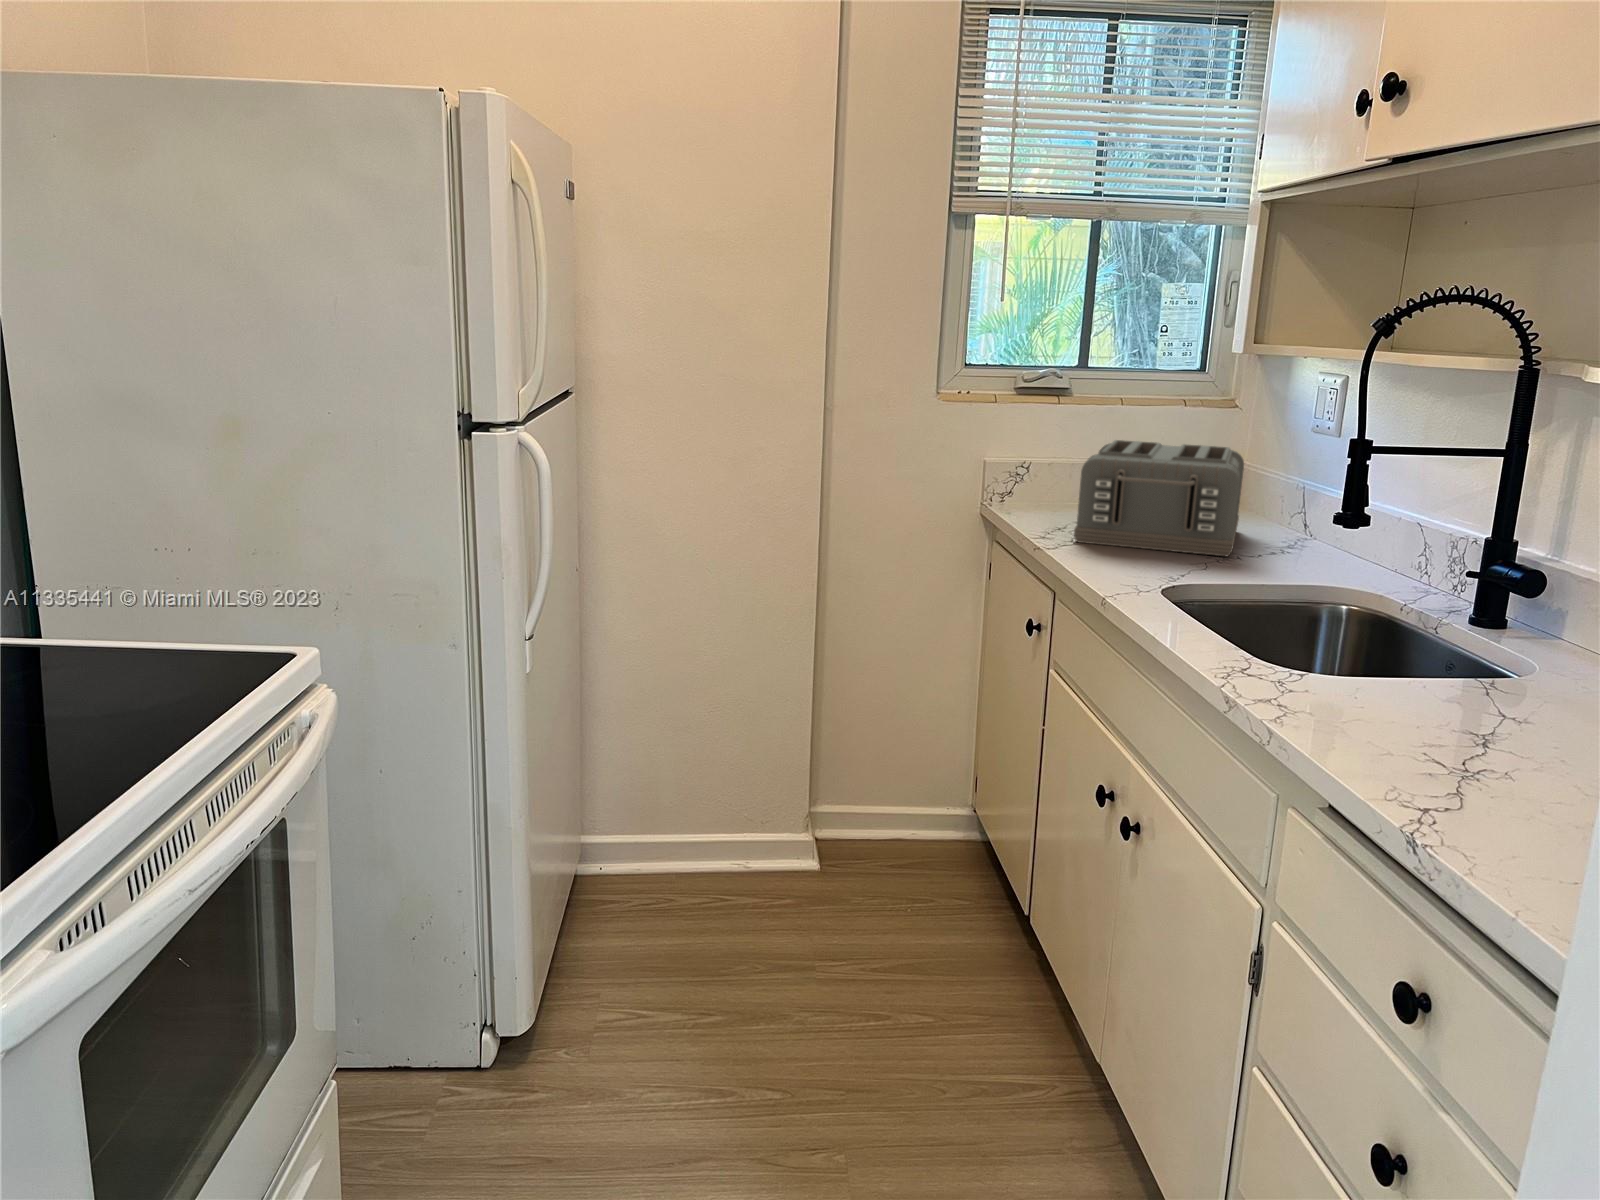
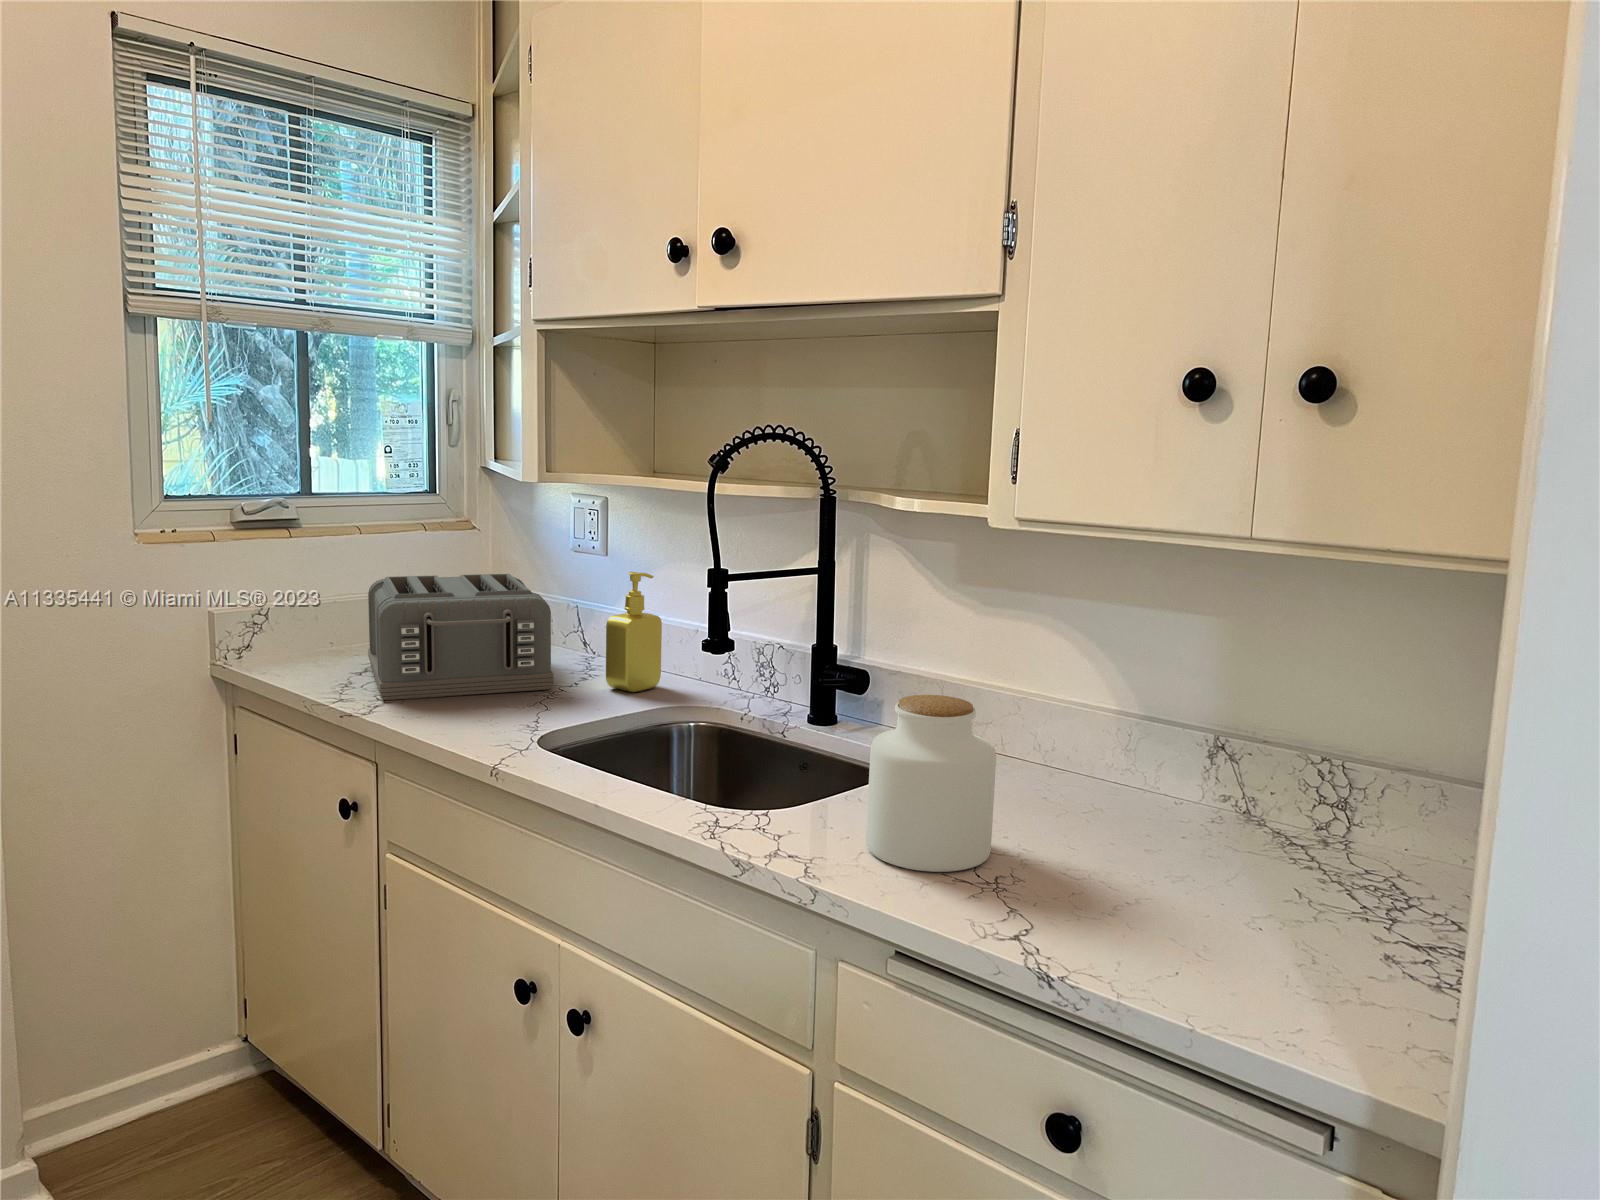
soap dispenser: none [1285,450,1355,571] -> present [606,572,662,692]
jar: none [1367,572,1533,758] -> present [866,695,996,872]

